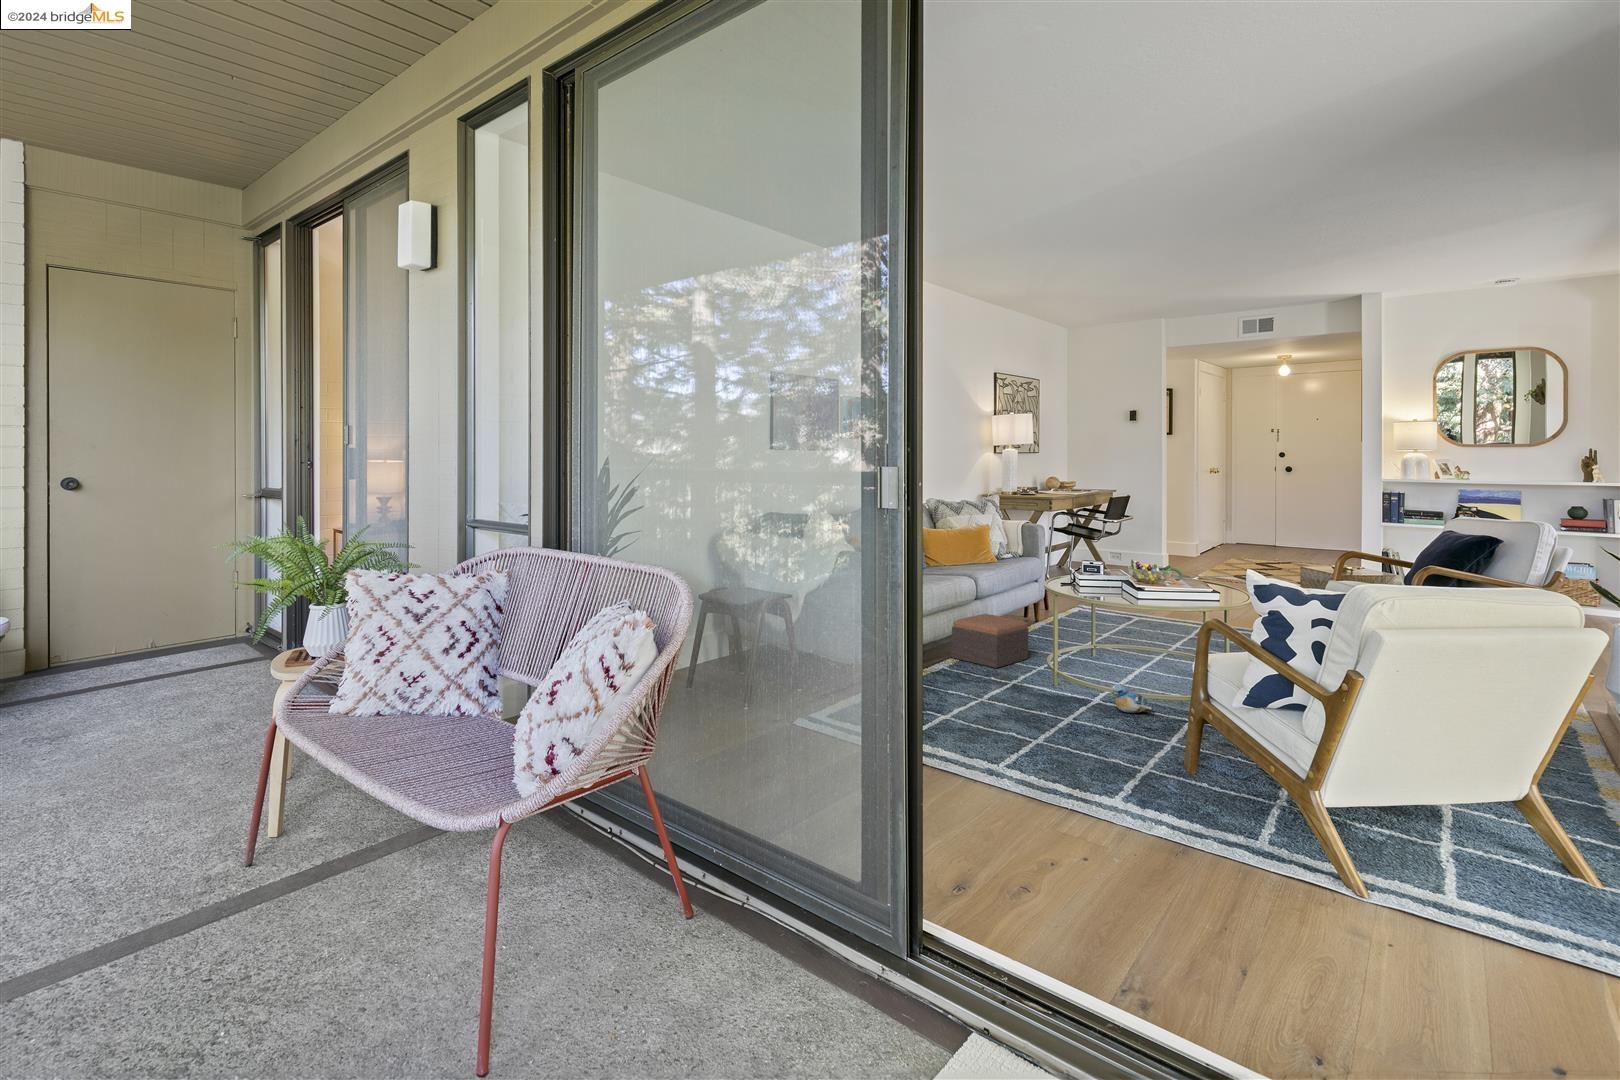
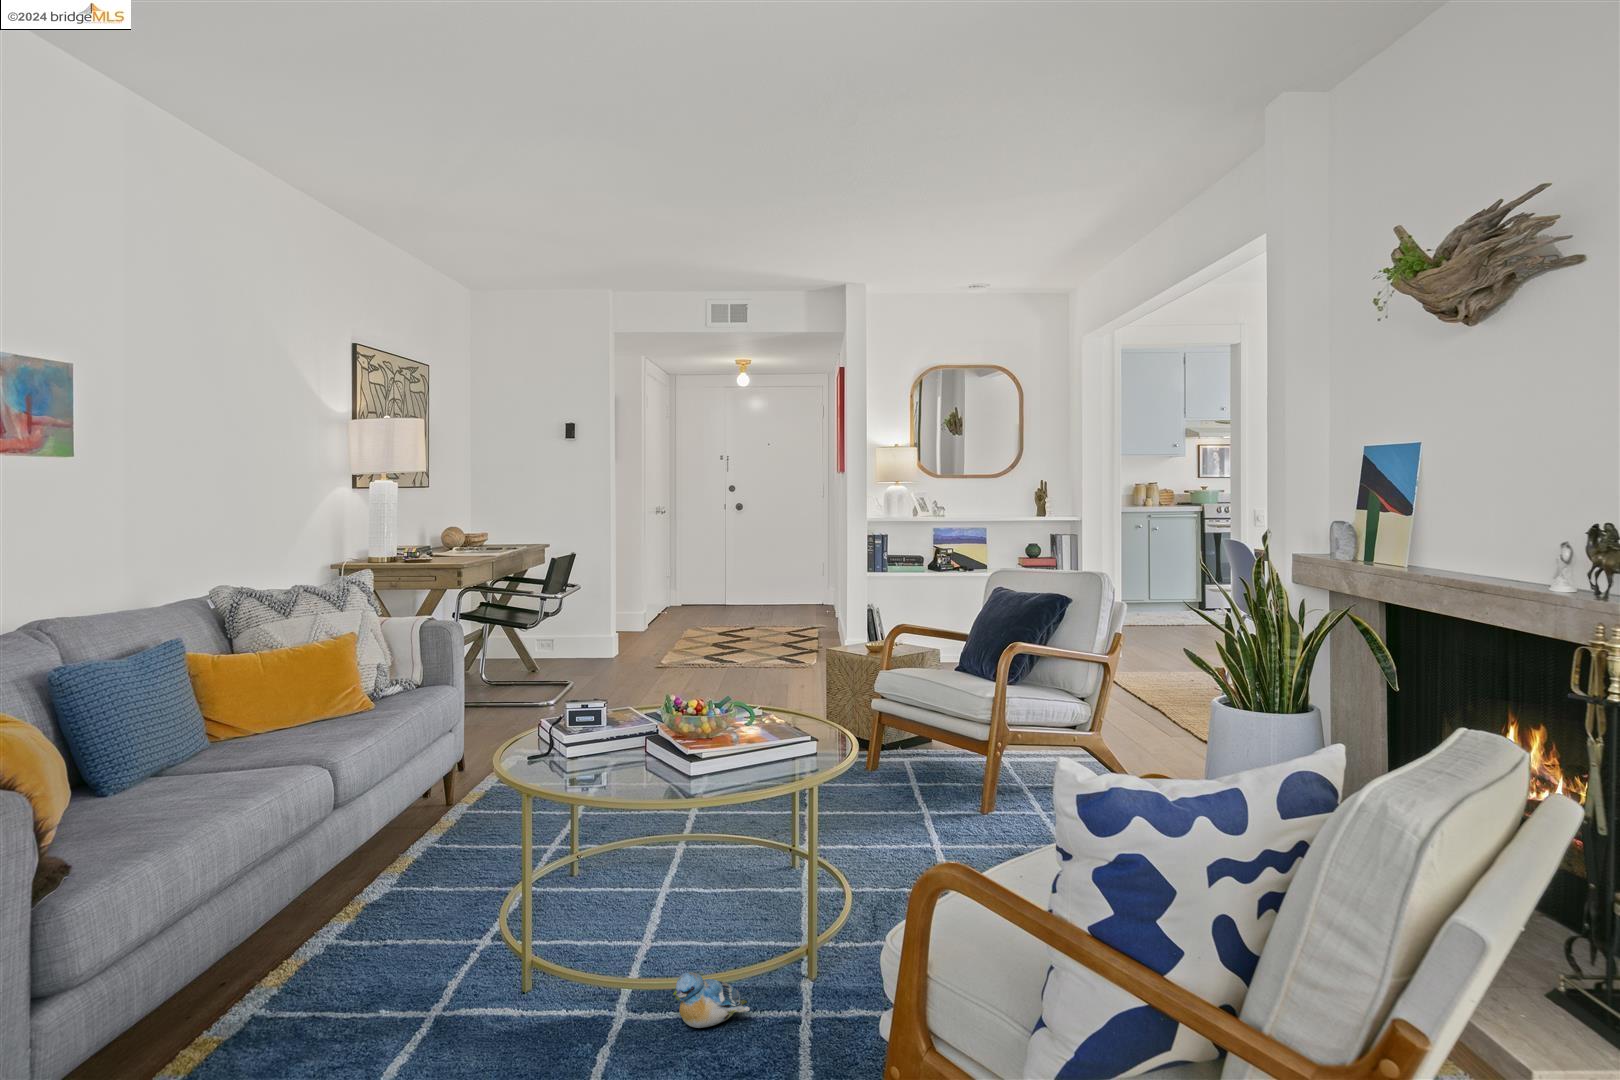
footstool: present [951,614,1029,668] -> none [289,832,465,965]

